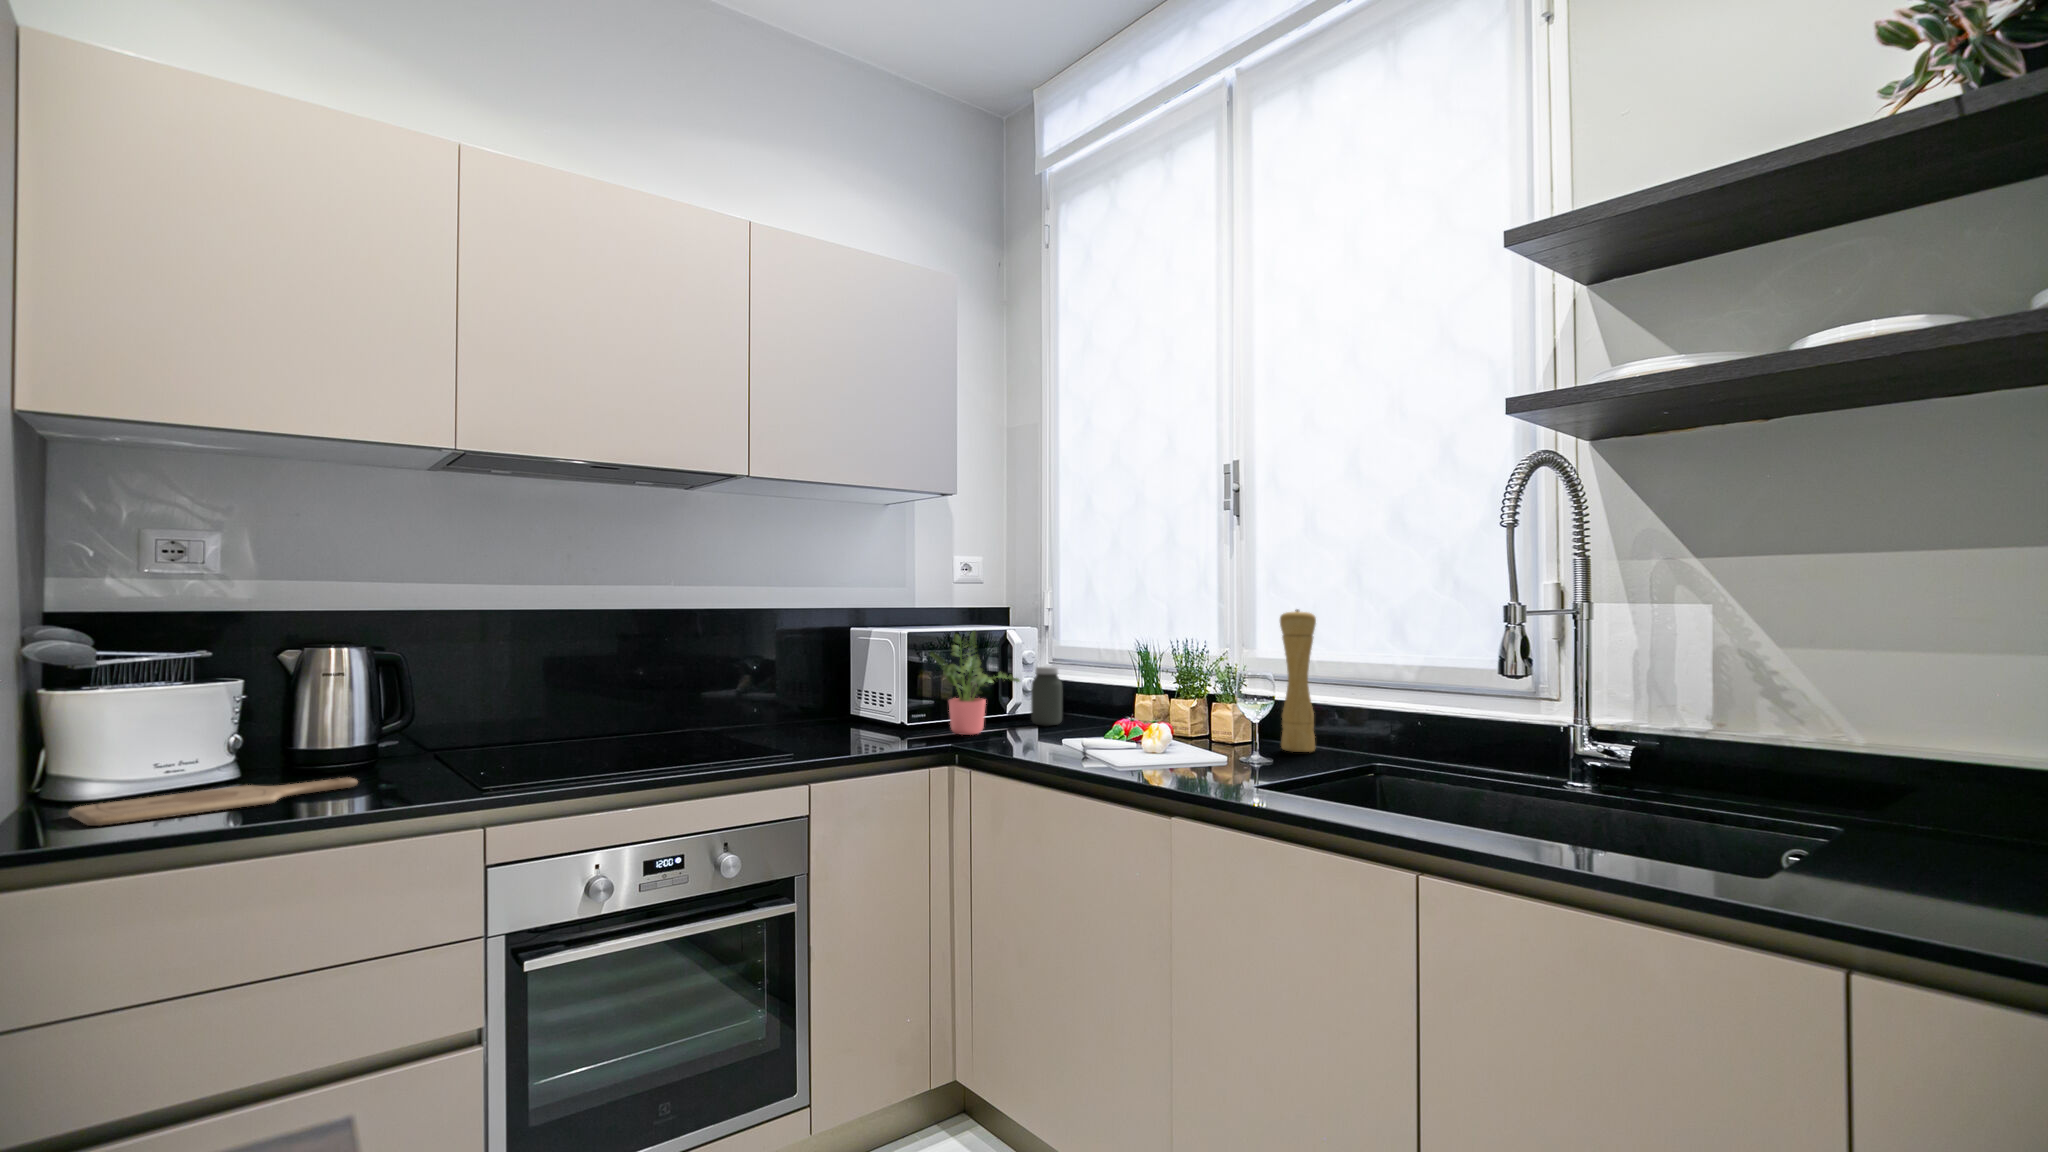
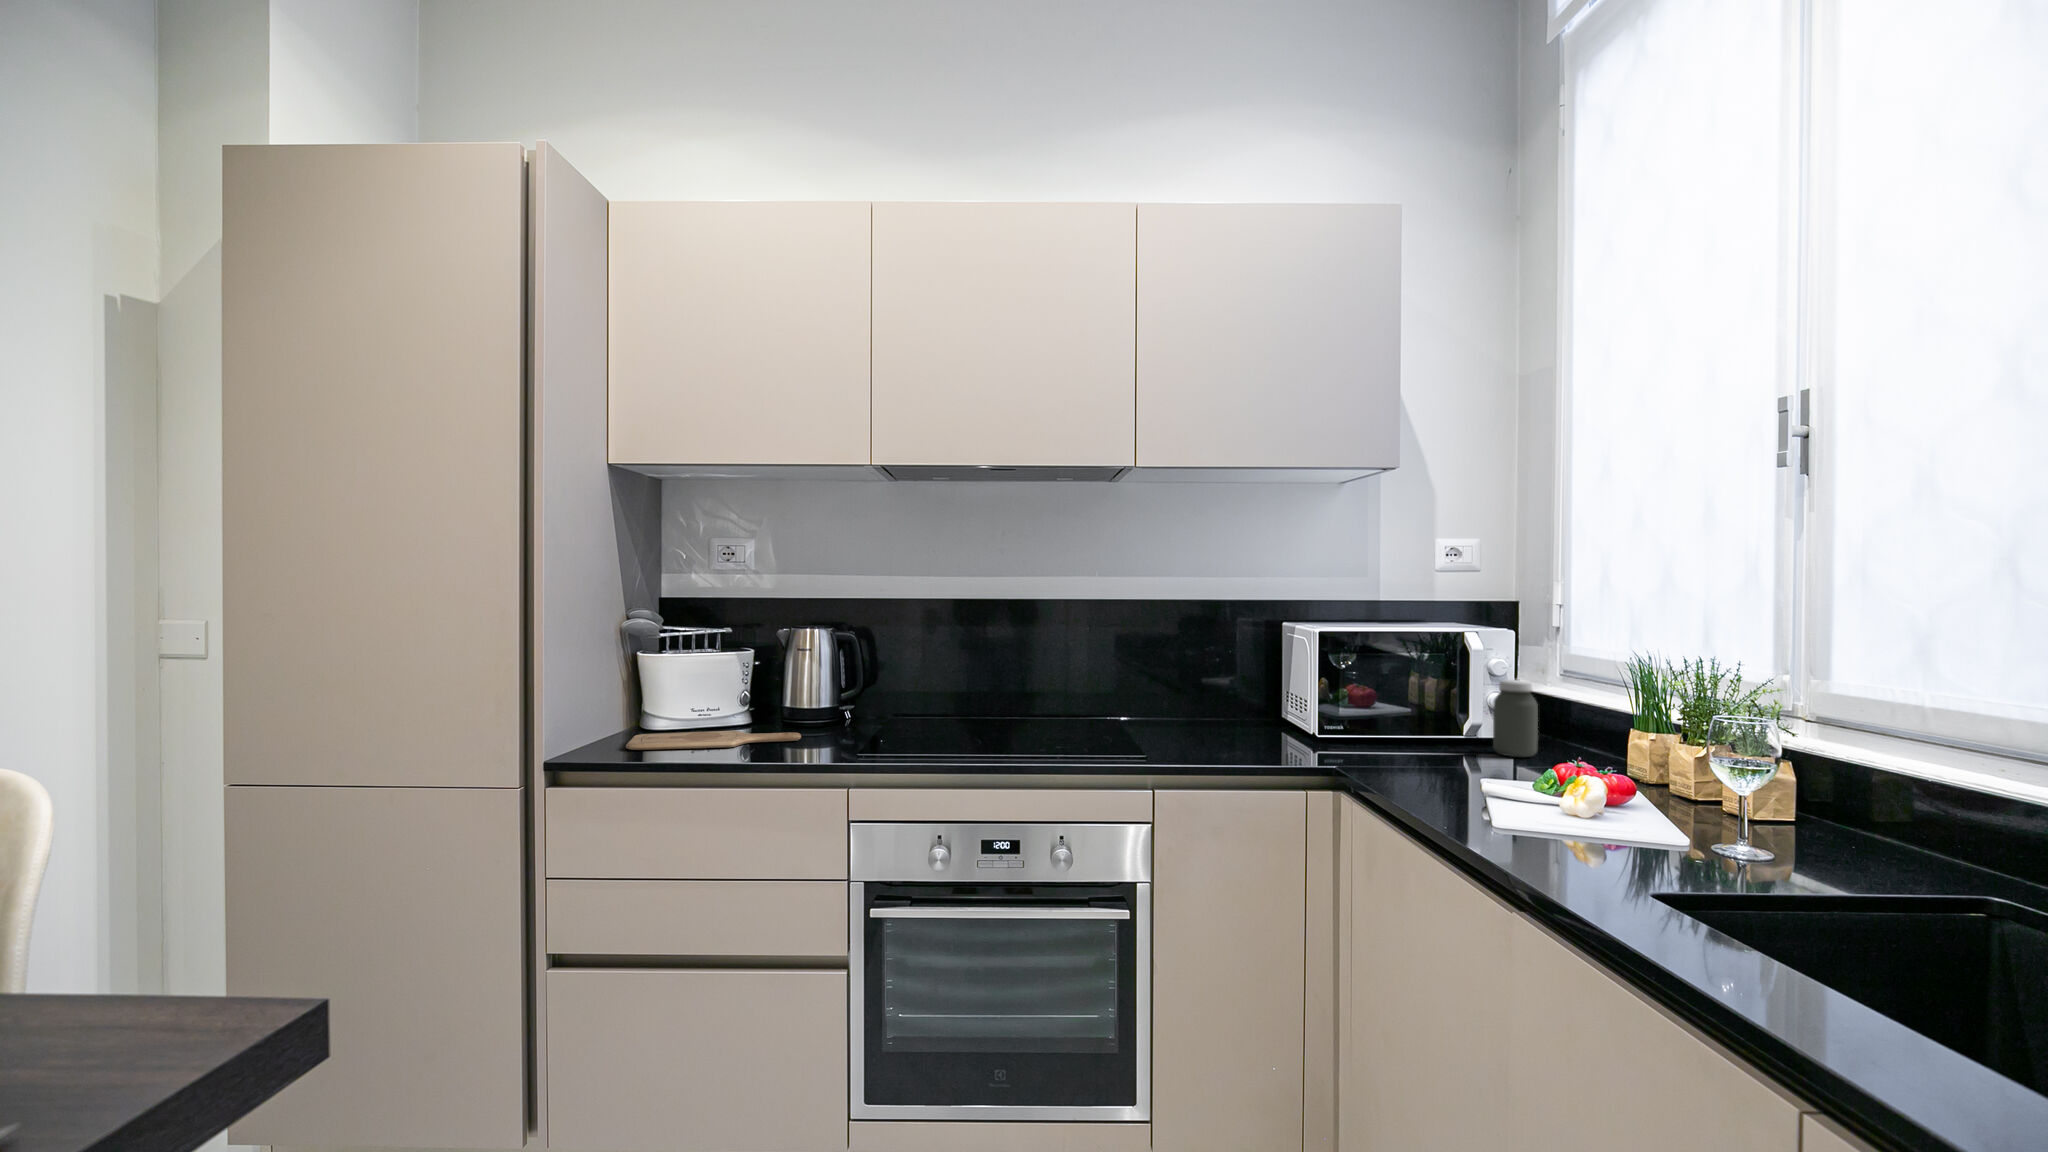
pepper mill: present [1280,609,1316,752] -> none [1812,625,1888,859]
potted plant: present [930,631,1020,735] -> none [1328,632,1447,757]

